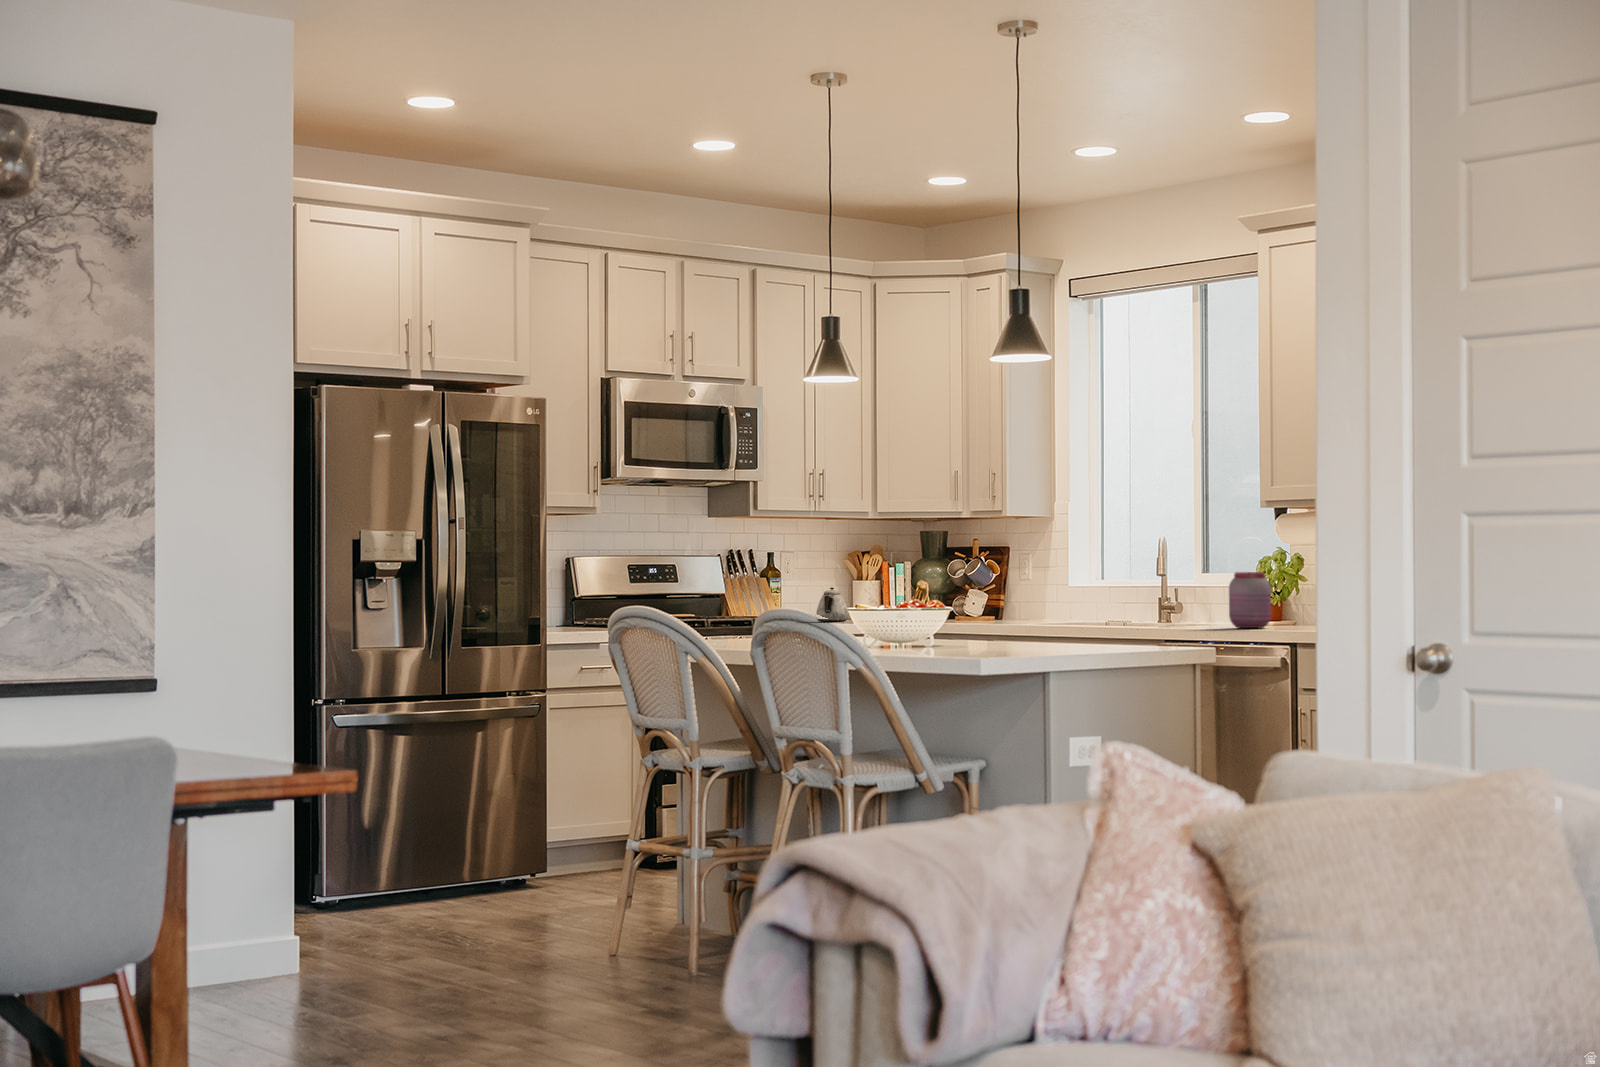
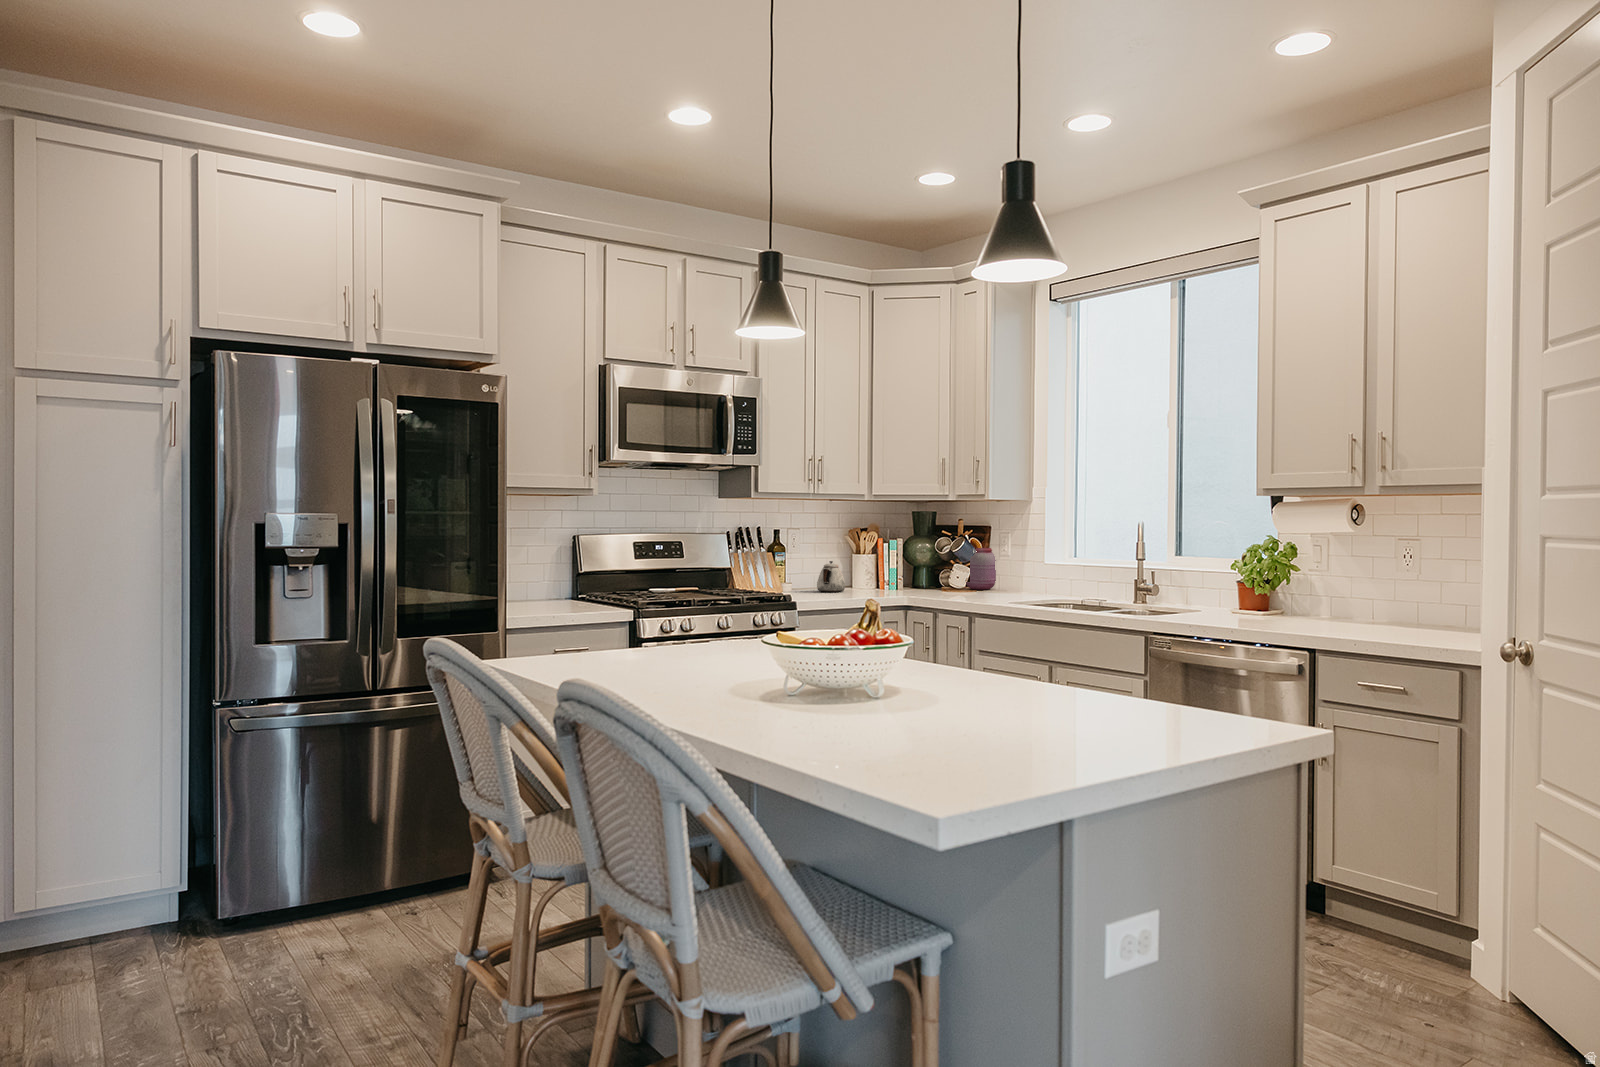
jar: present [1229,572,1271,628] -> present [966,548,996,590]

